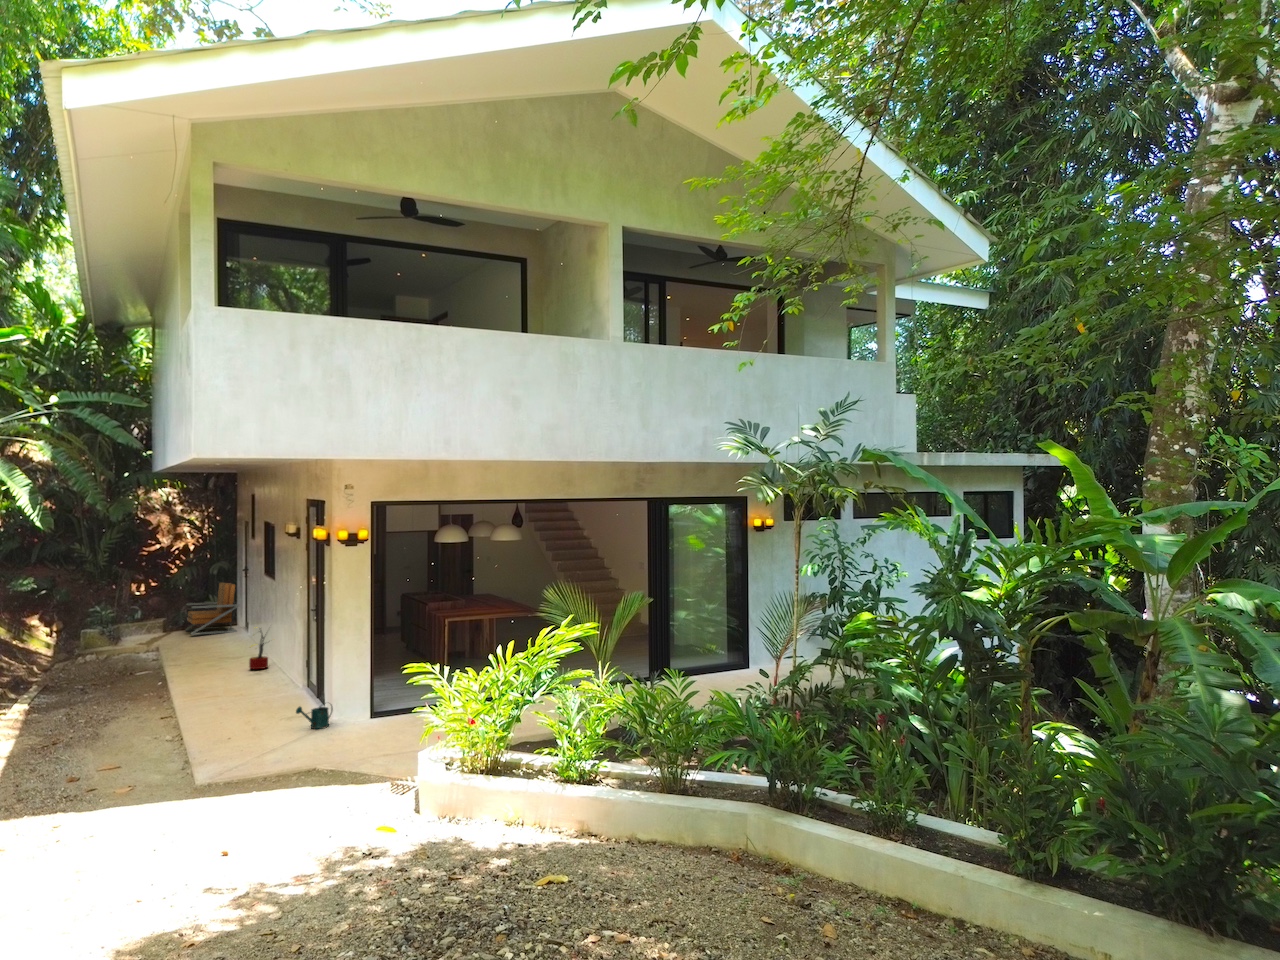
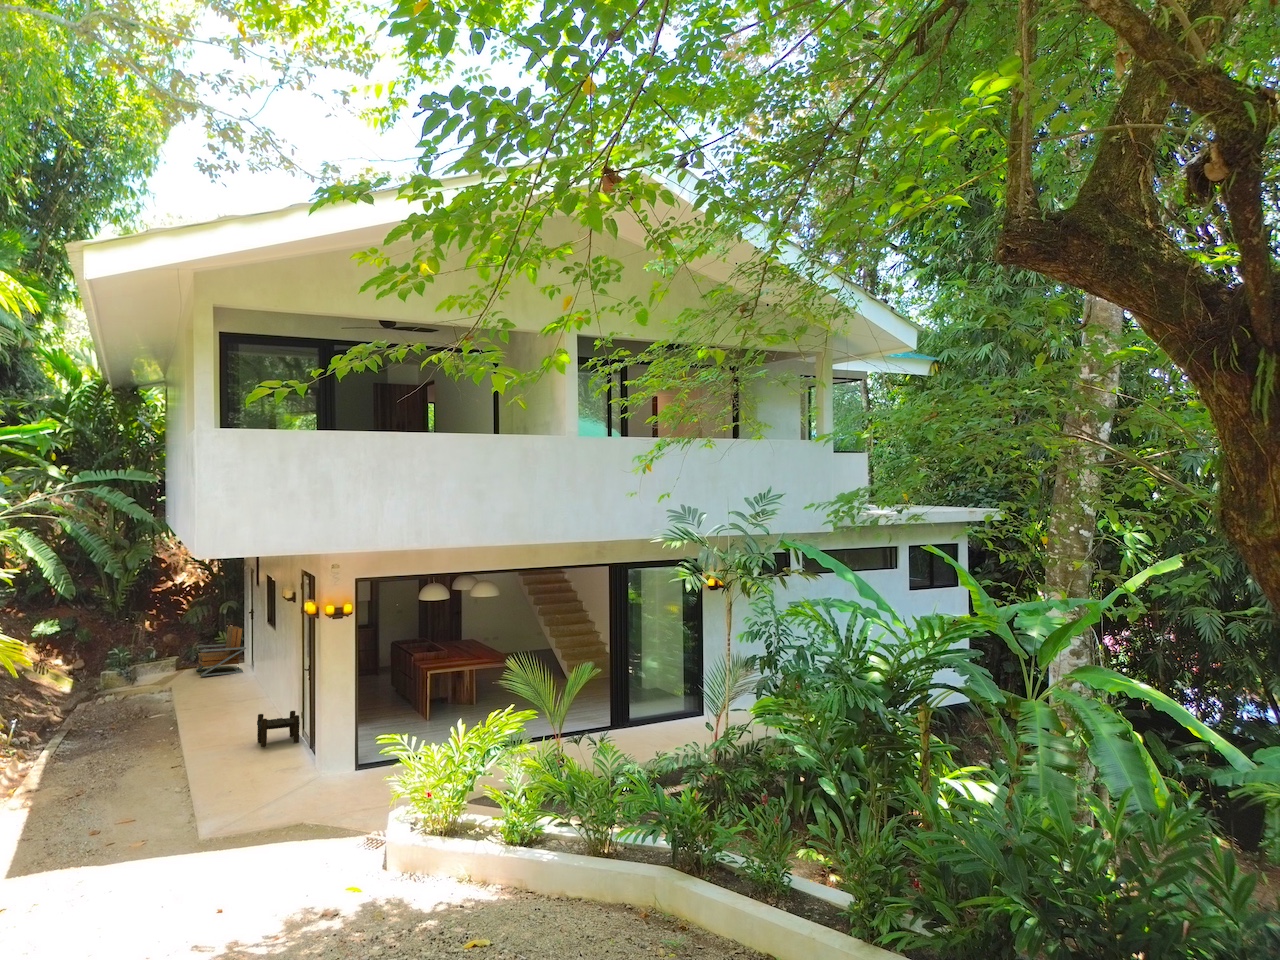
decorative plant: present [249,631,268,669] -> none [251,674,276,715]
stool: none [258,660,305,698] -> present [257,711,300,747]
watering can: present [296,705,333,729] -> none [288,756,321,781]

